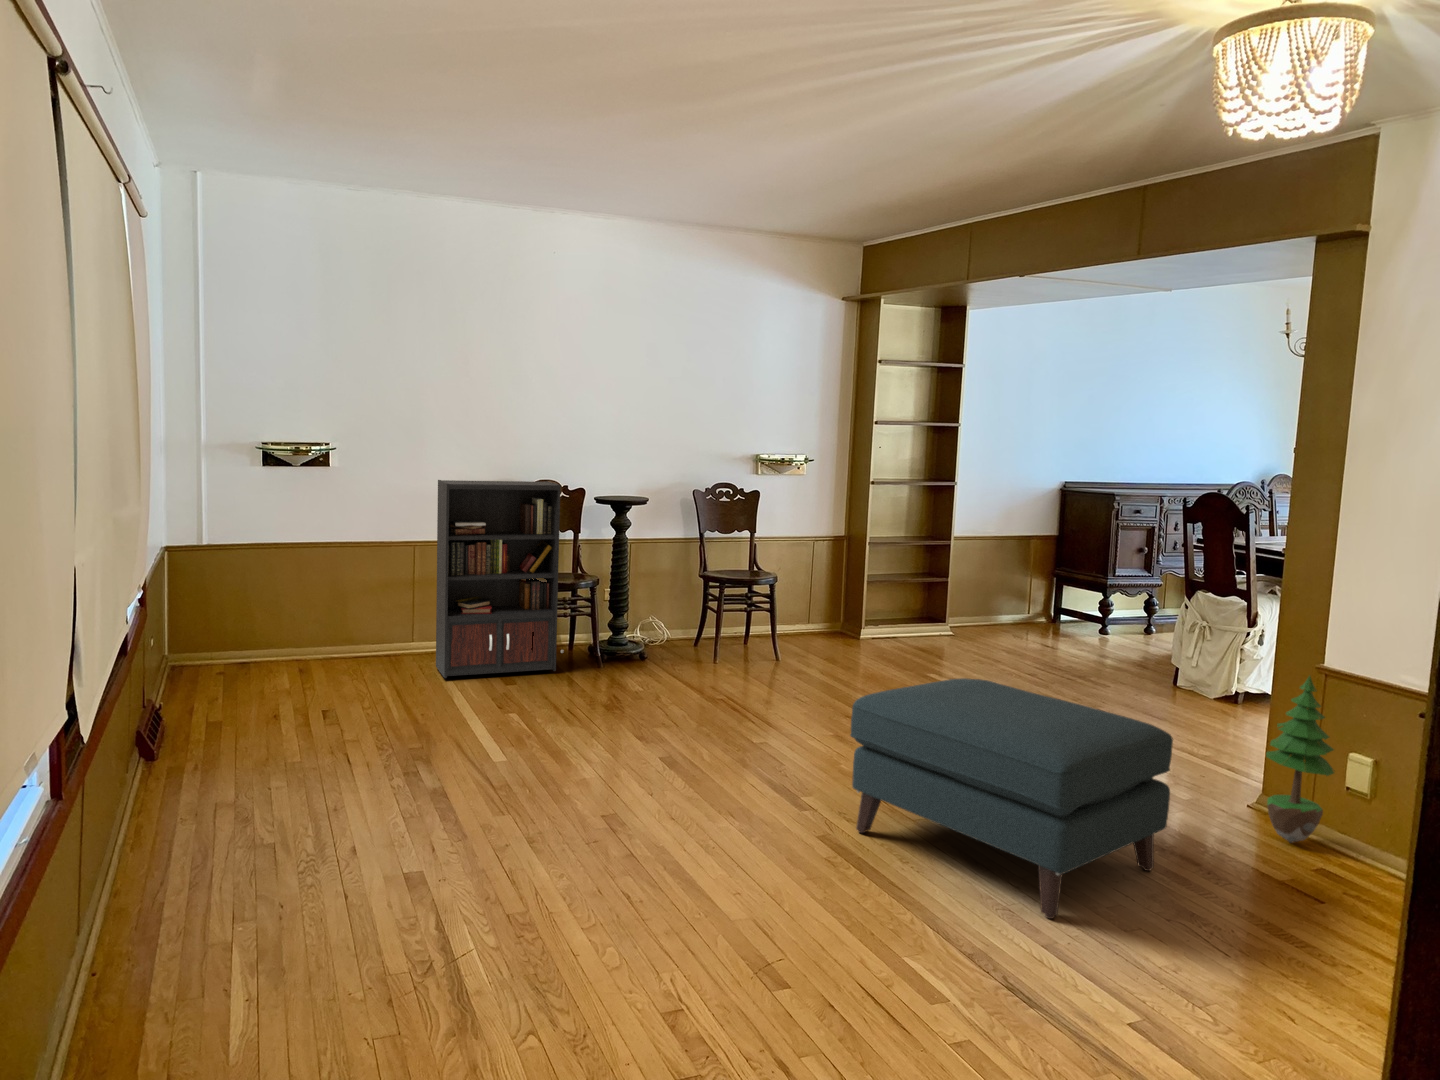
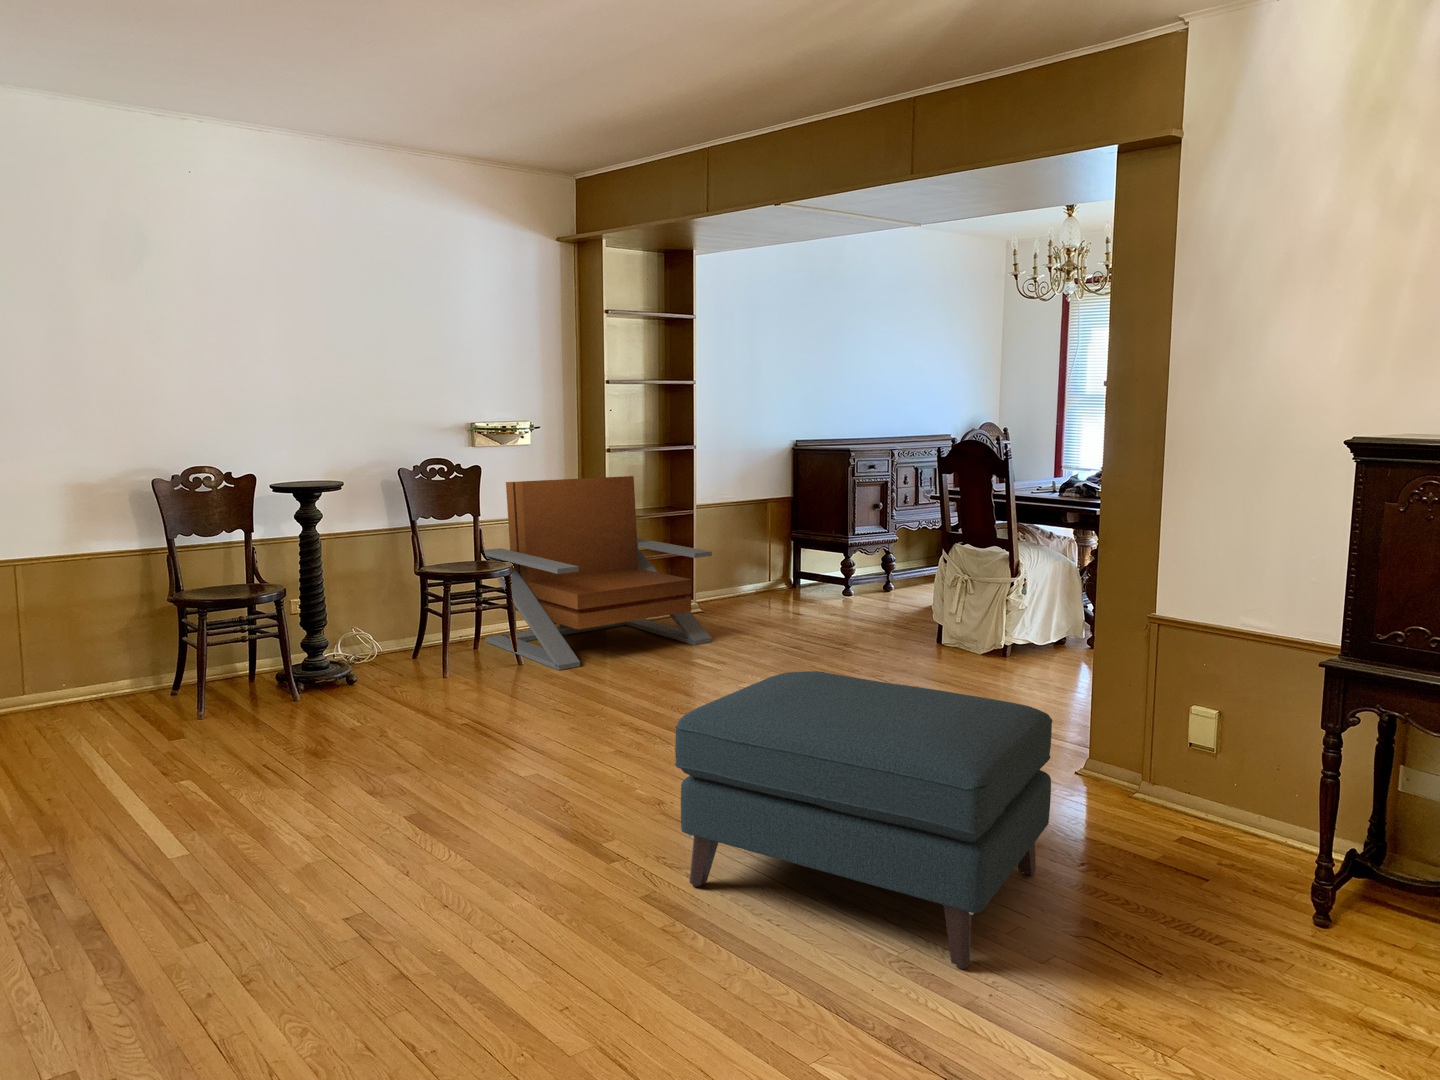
bookcase: present [436,480,564,678] -> none [37,467,244,744]
lounge chair: none [754,506,956,669] -> present [484,476,712,670]
potted tree: present [1266,676,1334,843] -> none [1110,626,1184,810]

